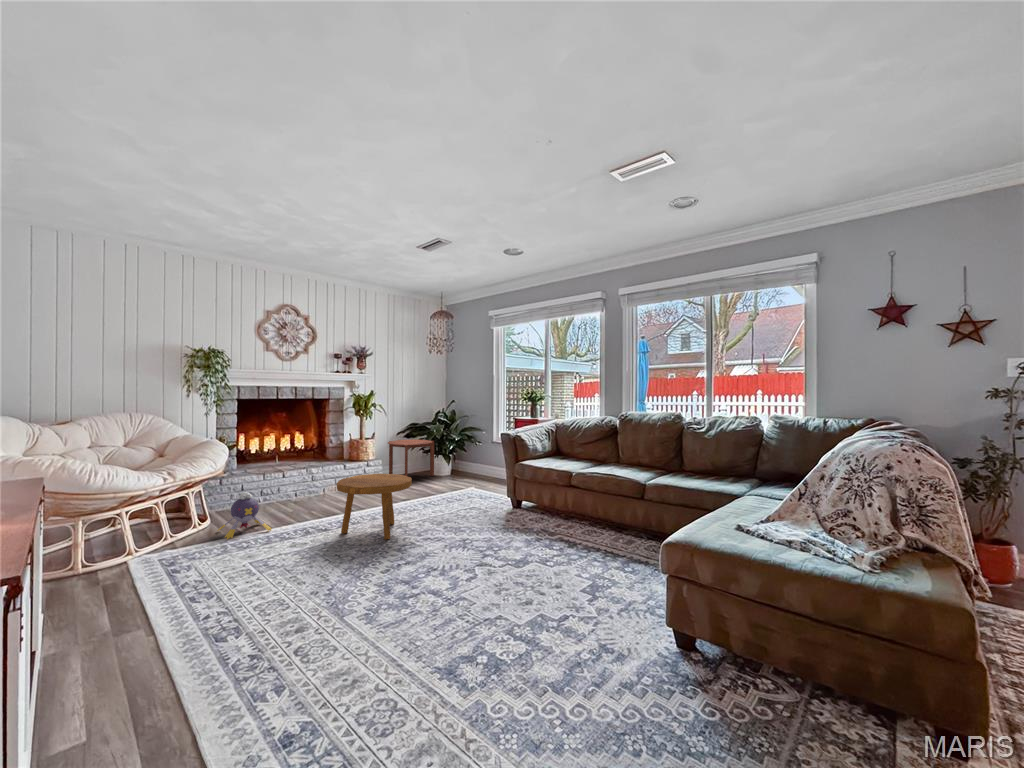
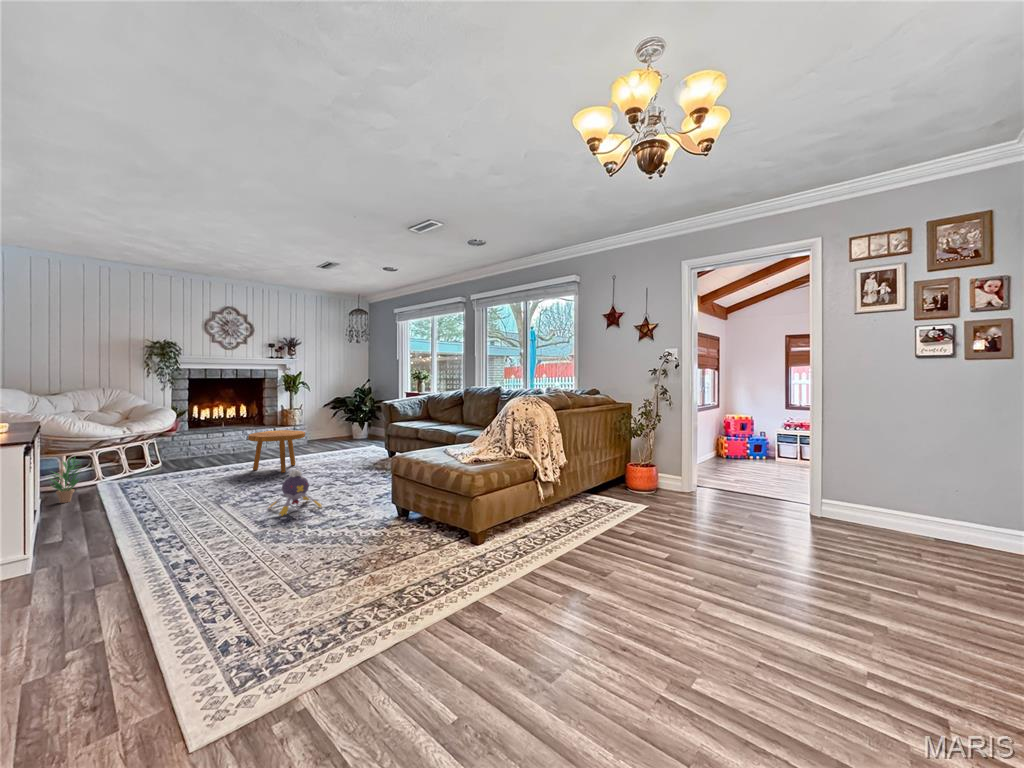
side table: present [388,440,434,476] -> none [314,411,353,443]
plush toy: present [217,492,272,539] -> present [269,470,322,516]
potted plant: none [60,528,114,610] -> present [51,457,81,503]

